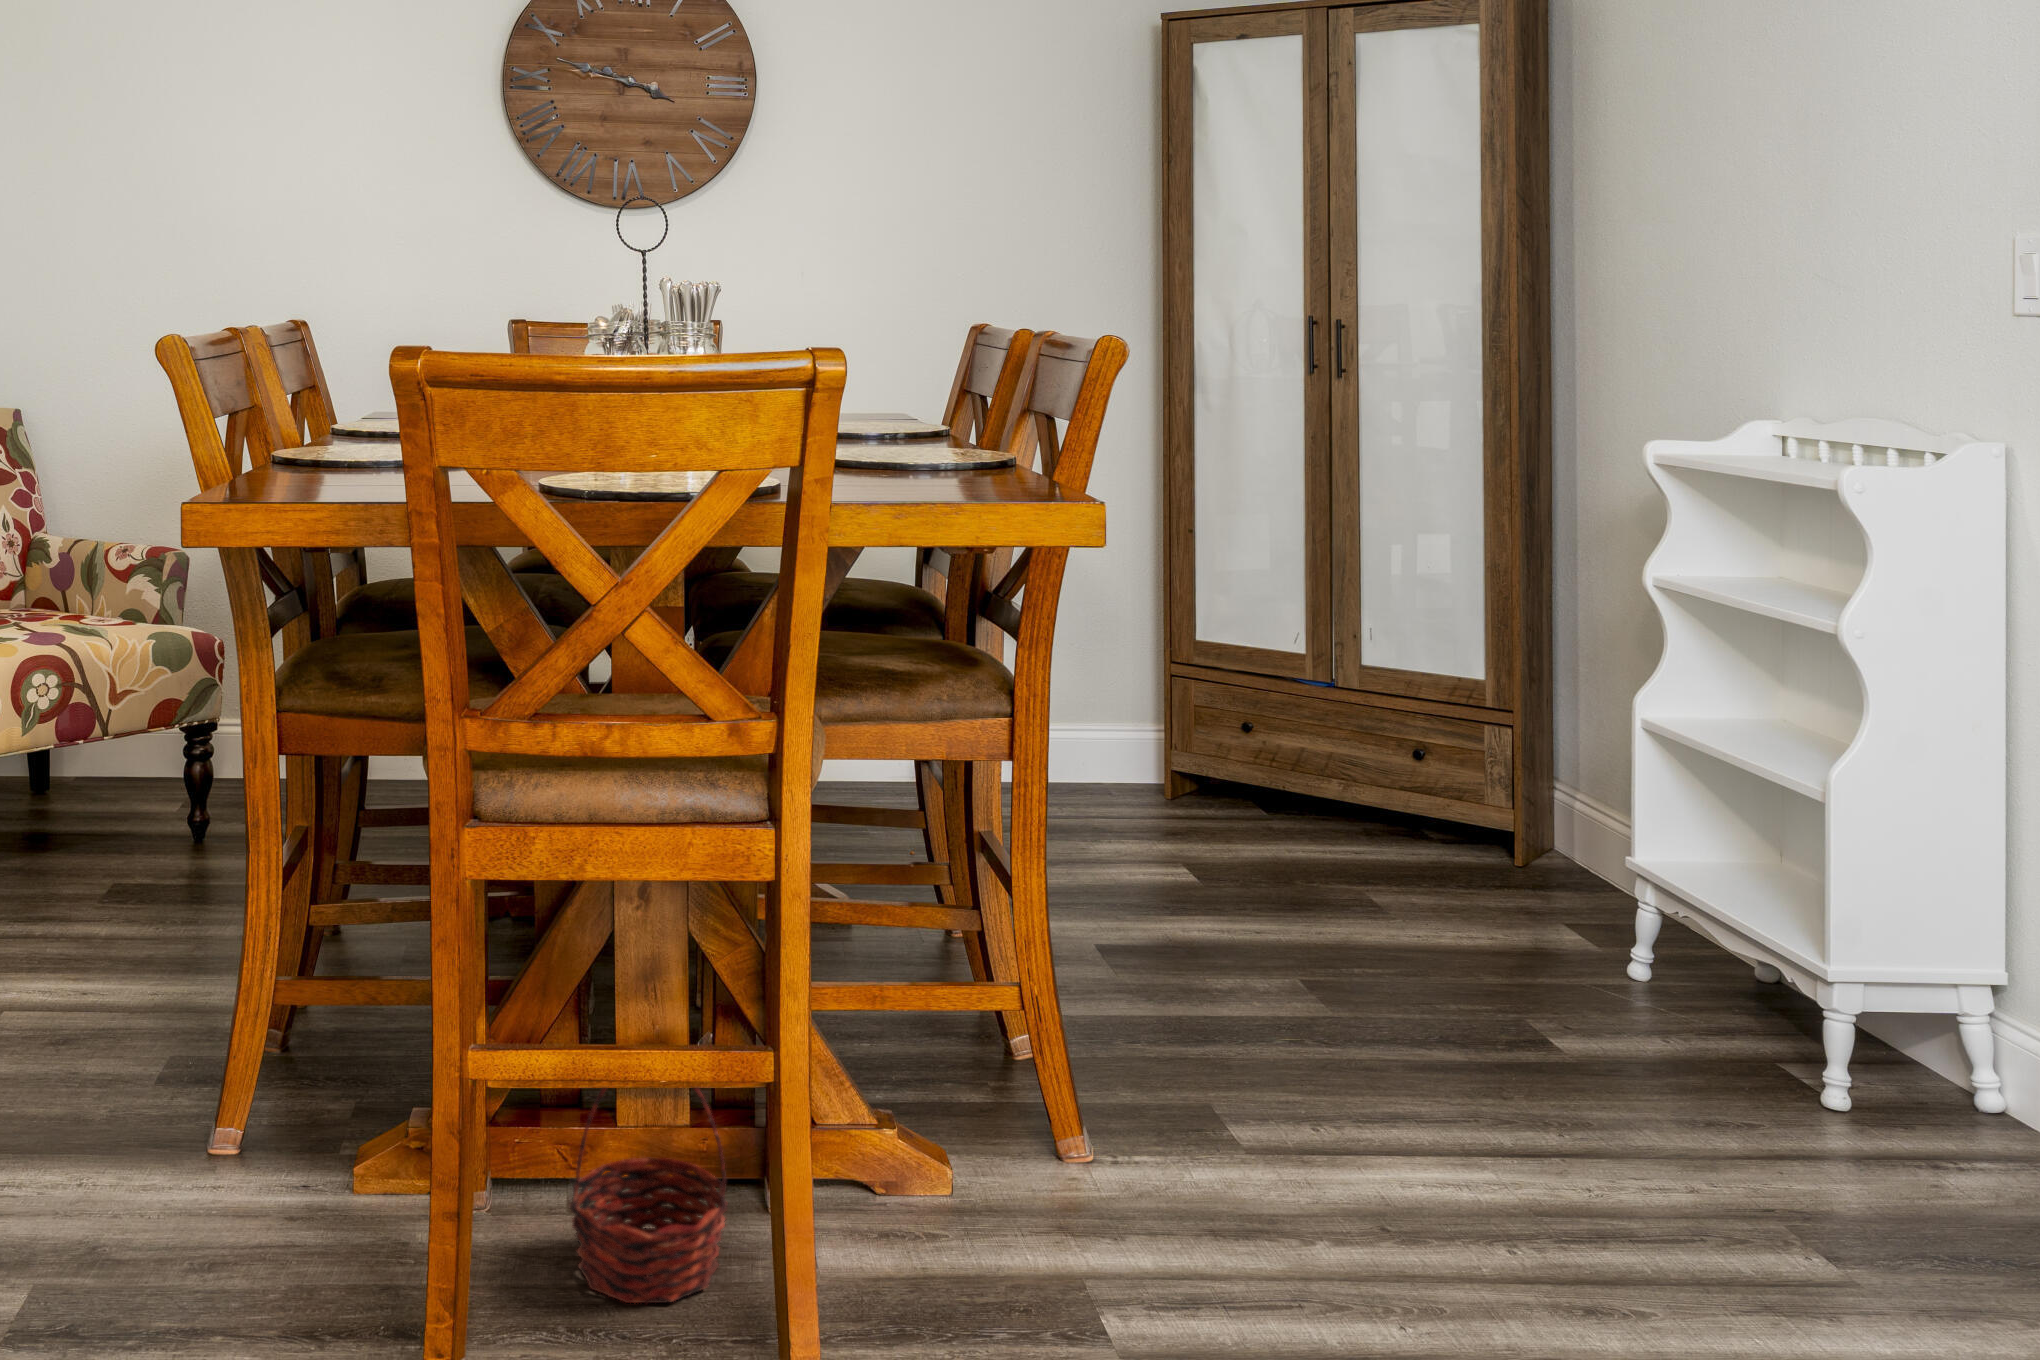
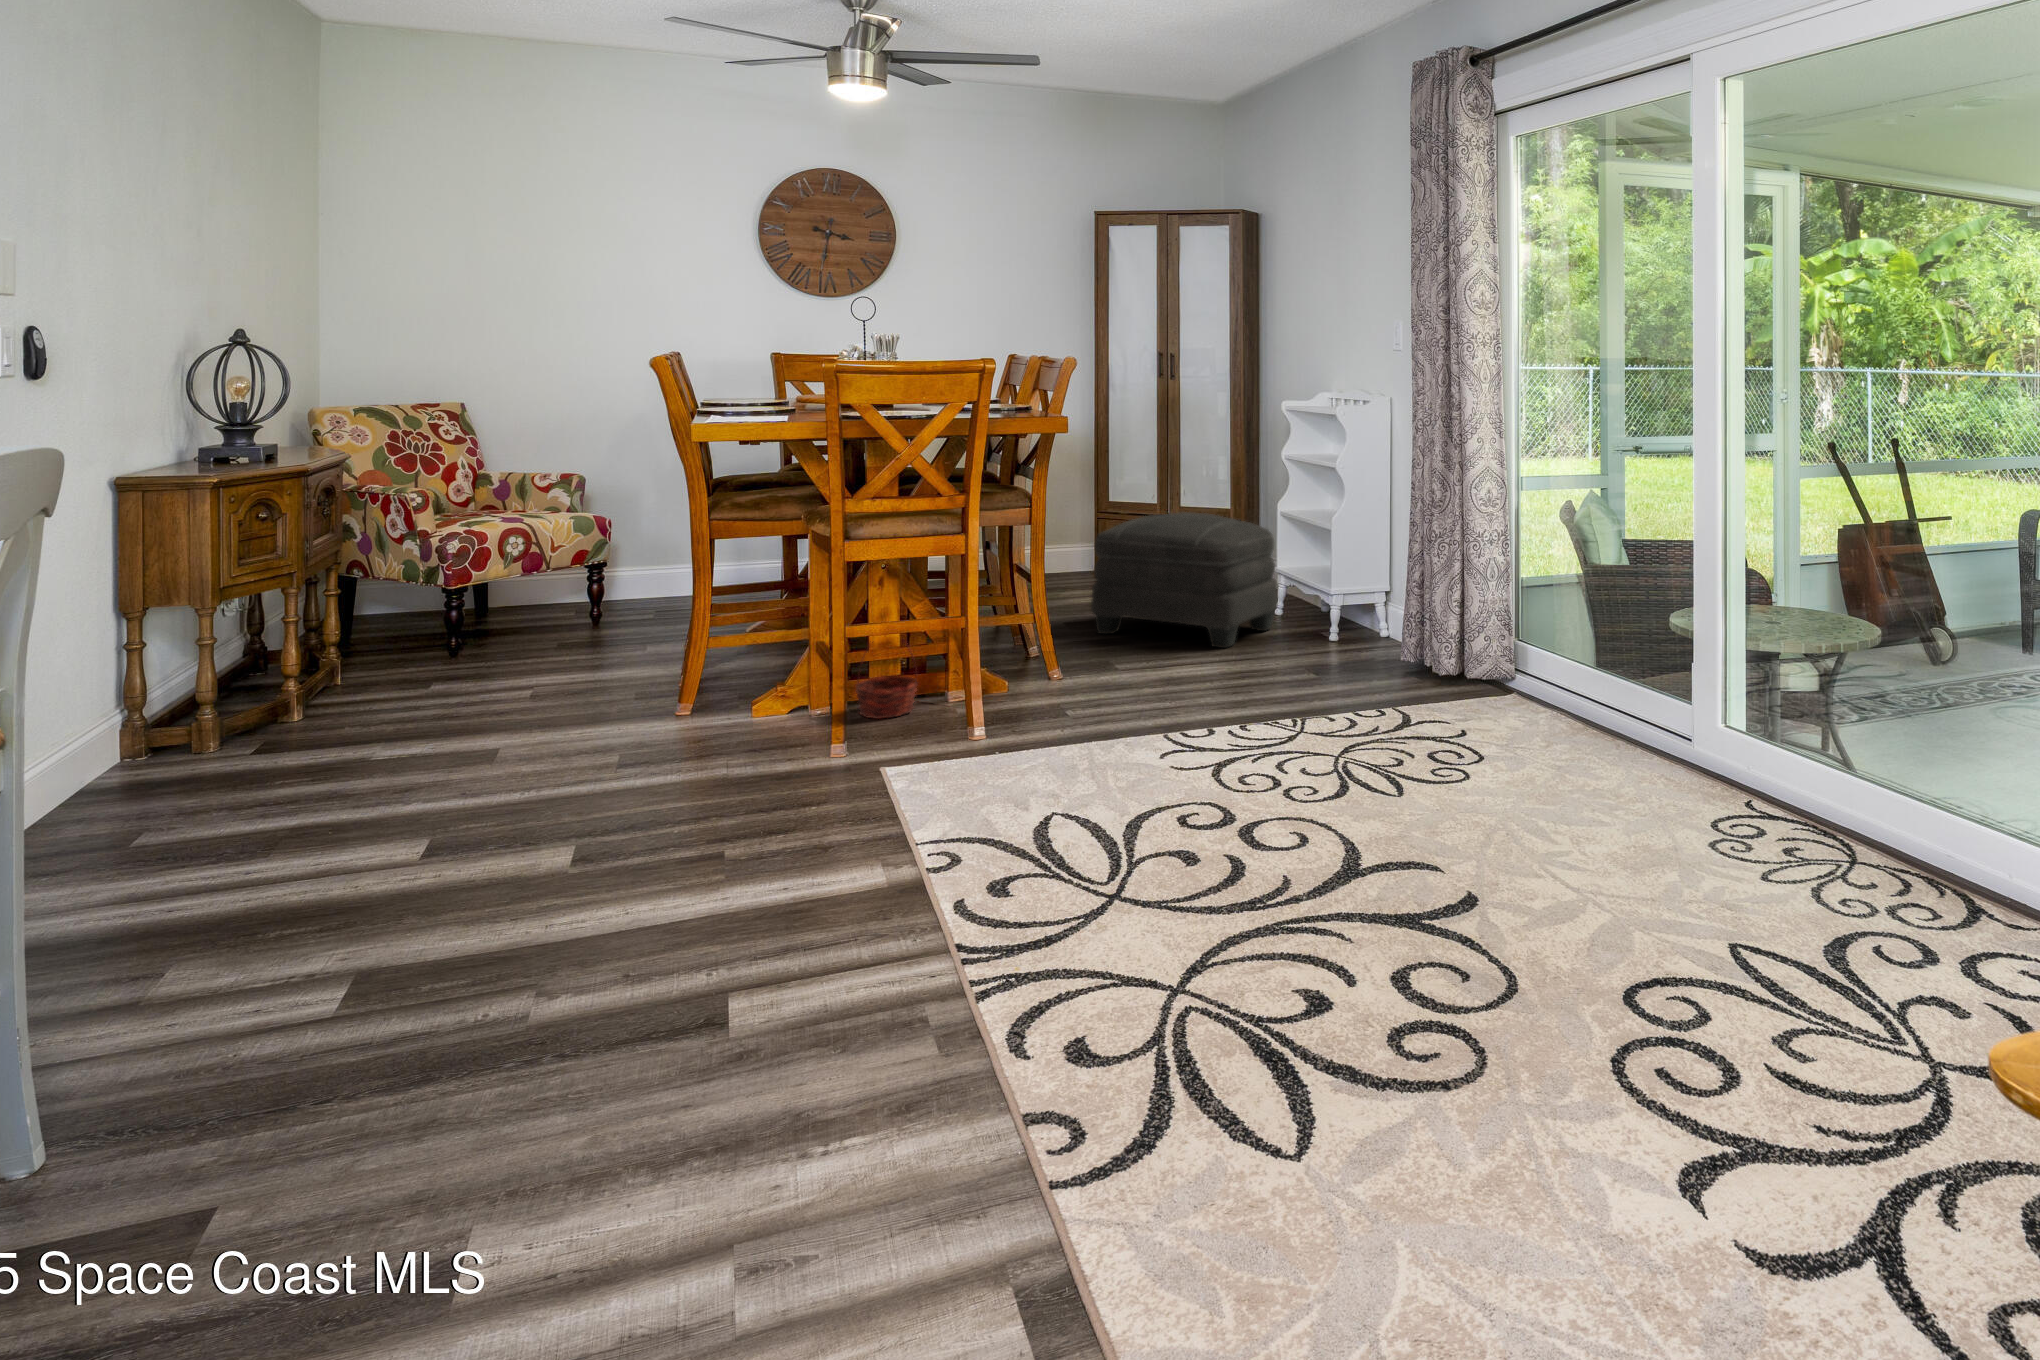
ottoman: none [1162,712,1672,1120] -> present [1091,512,1278,648]

